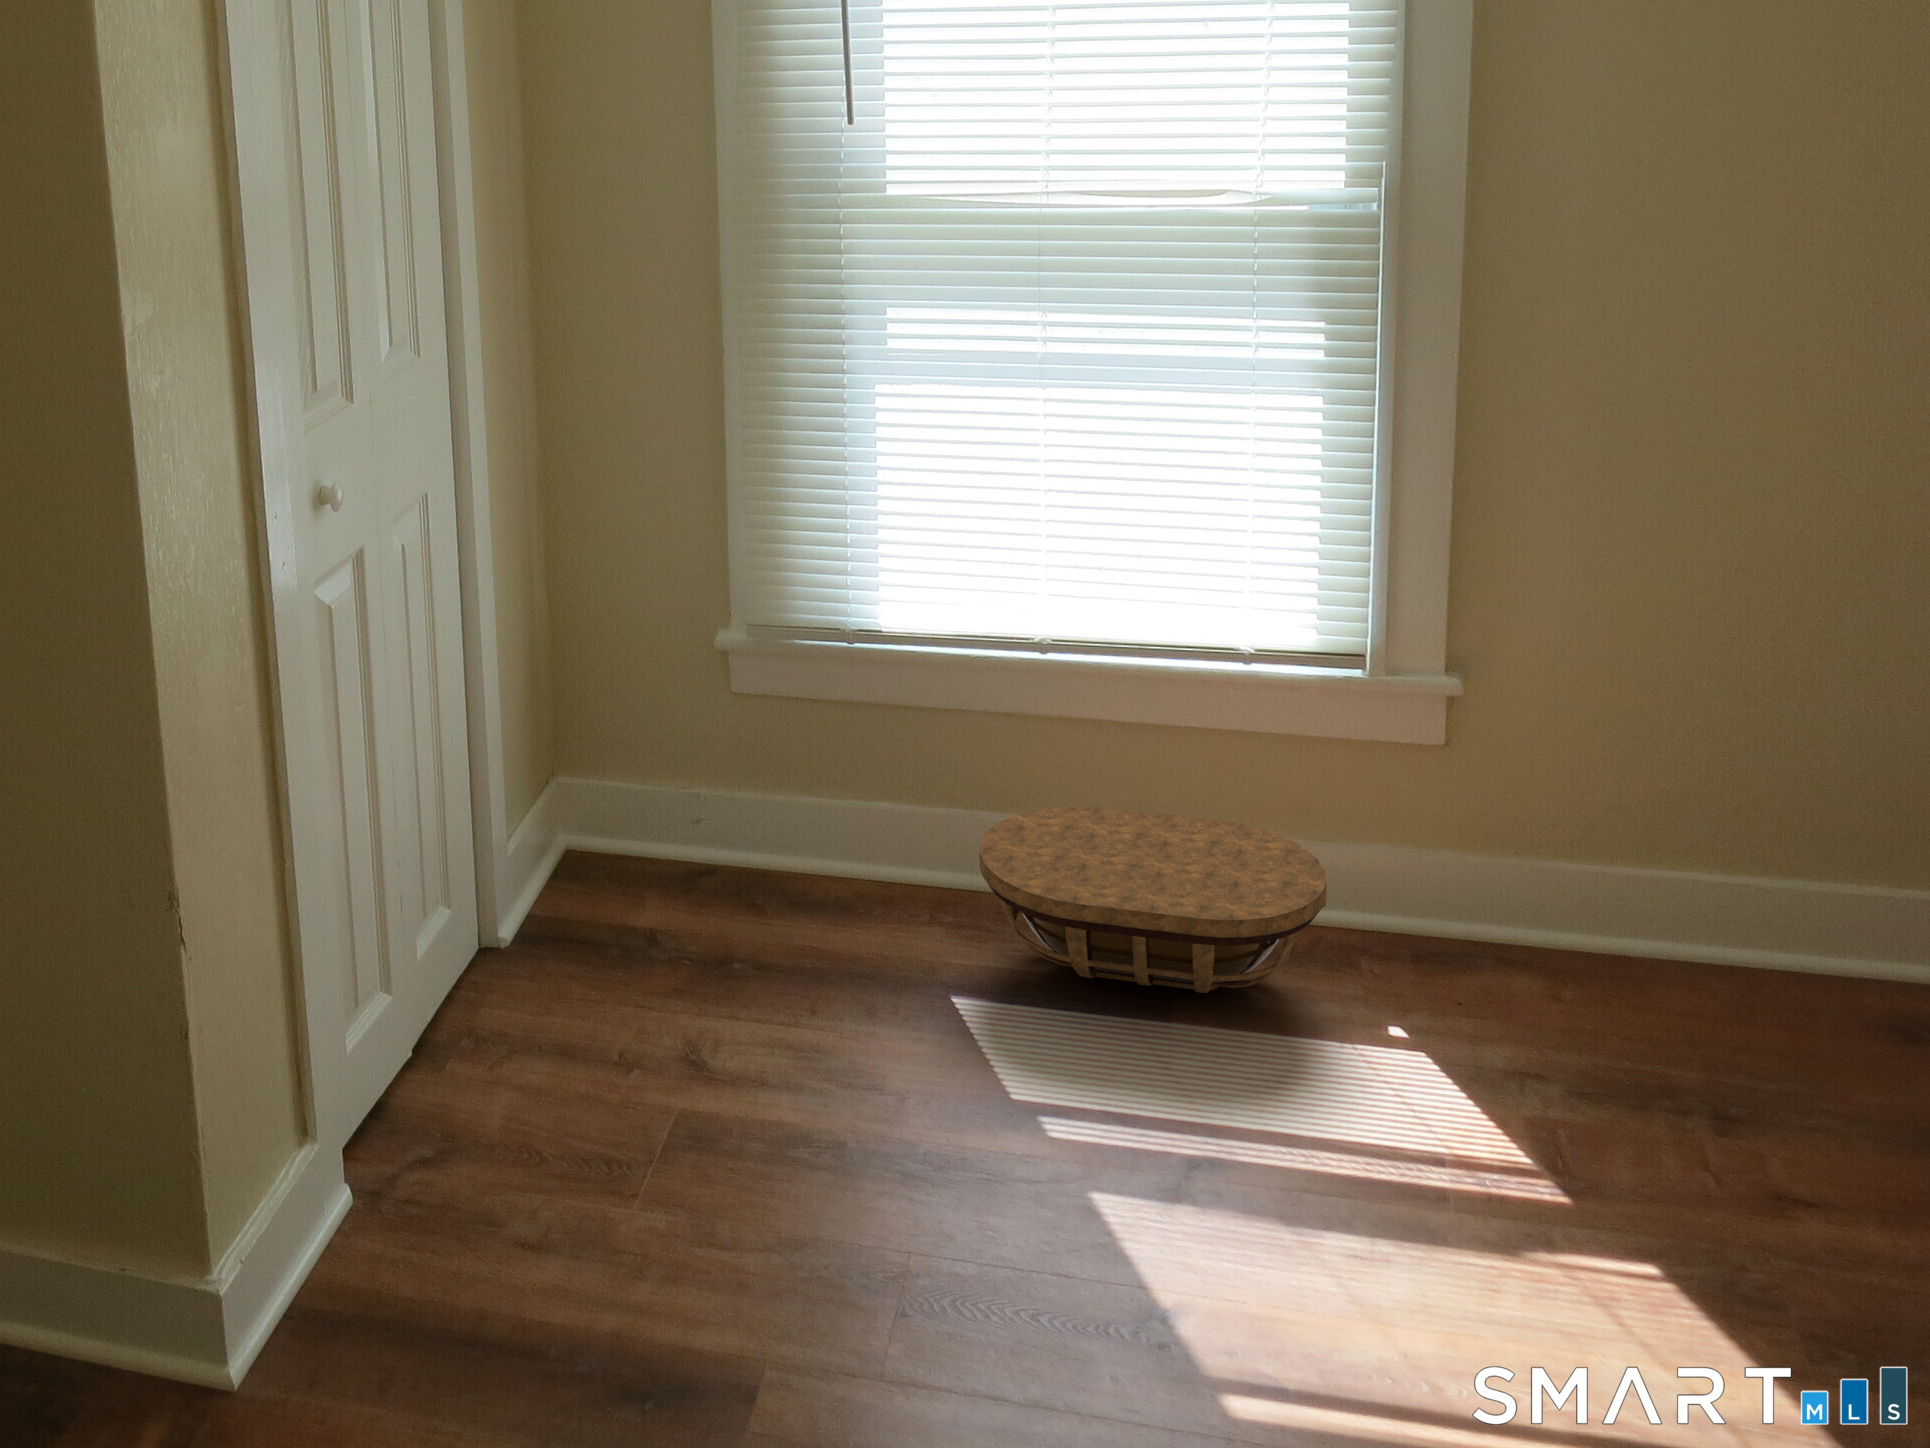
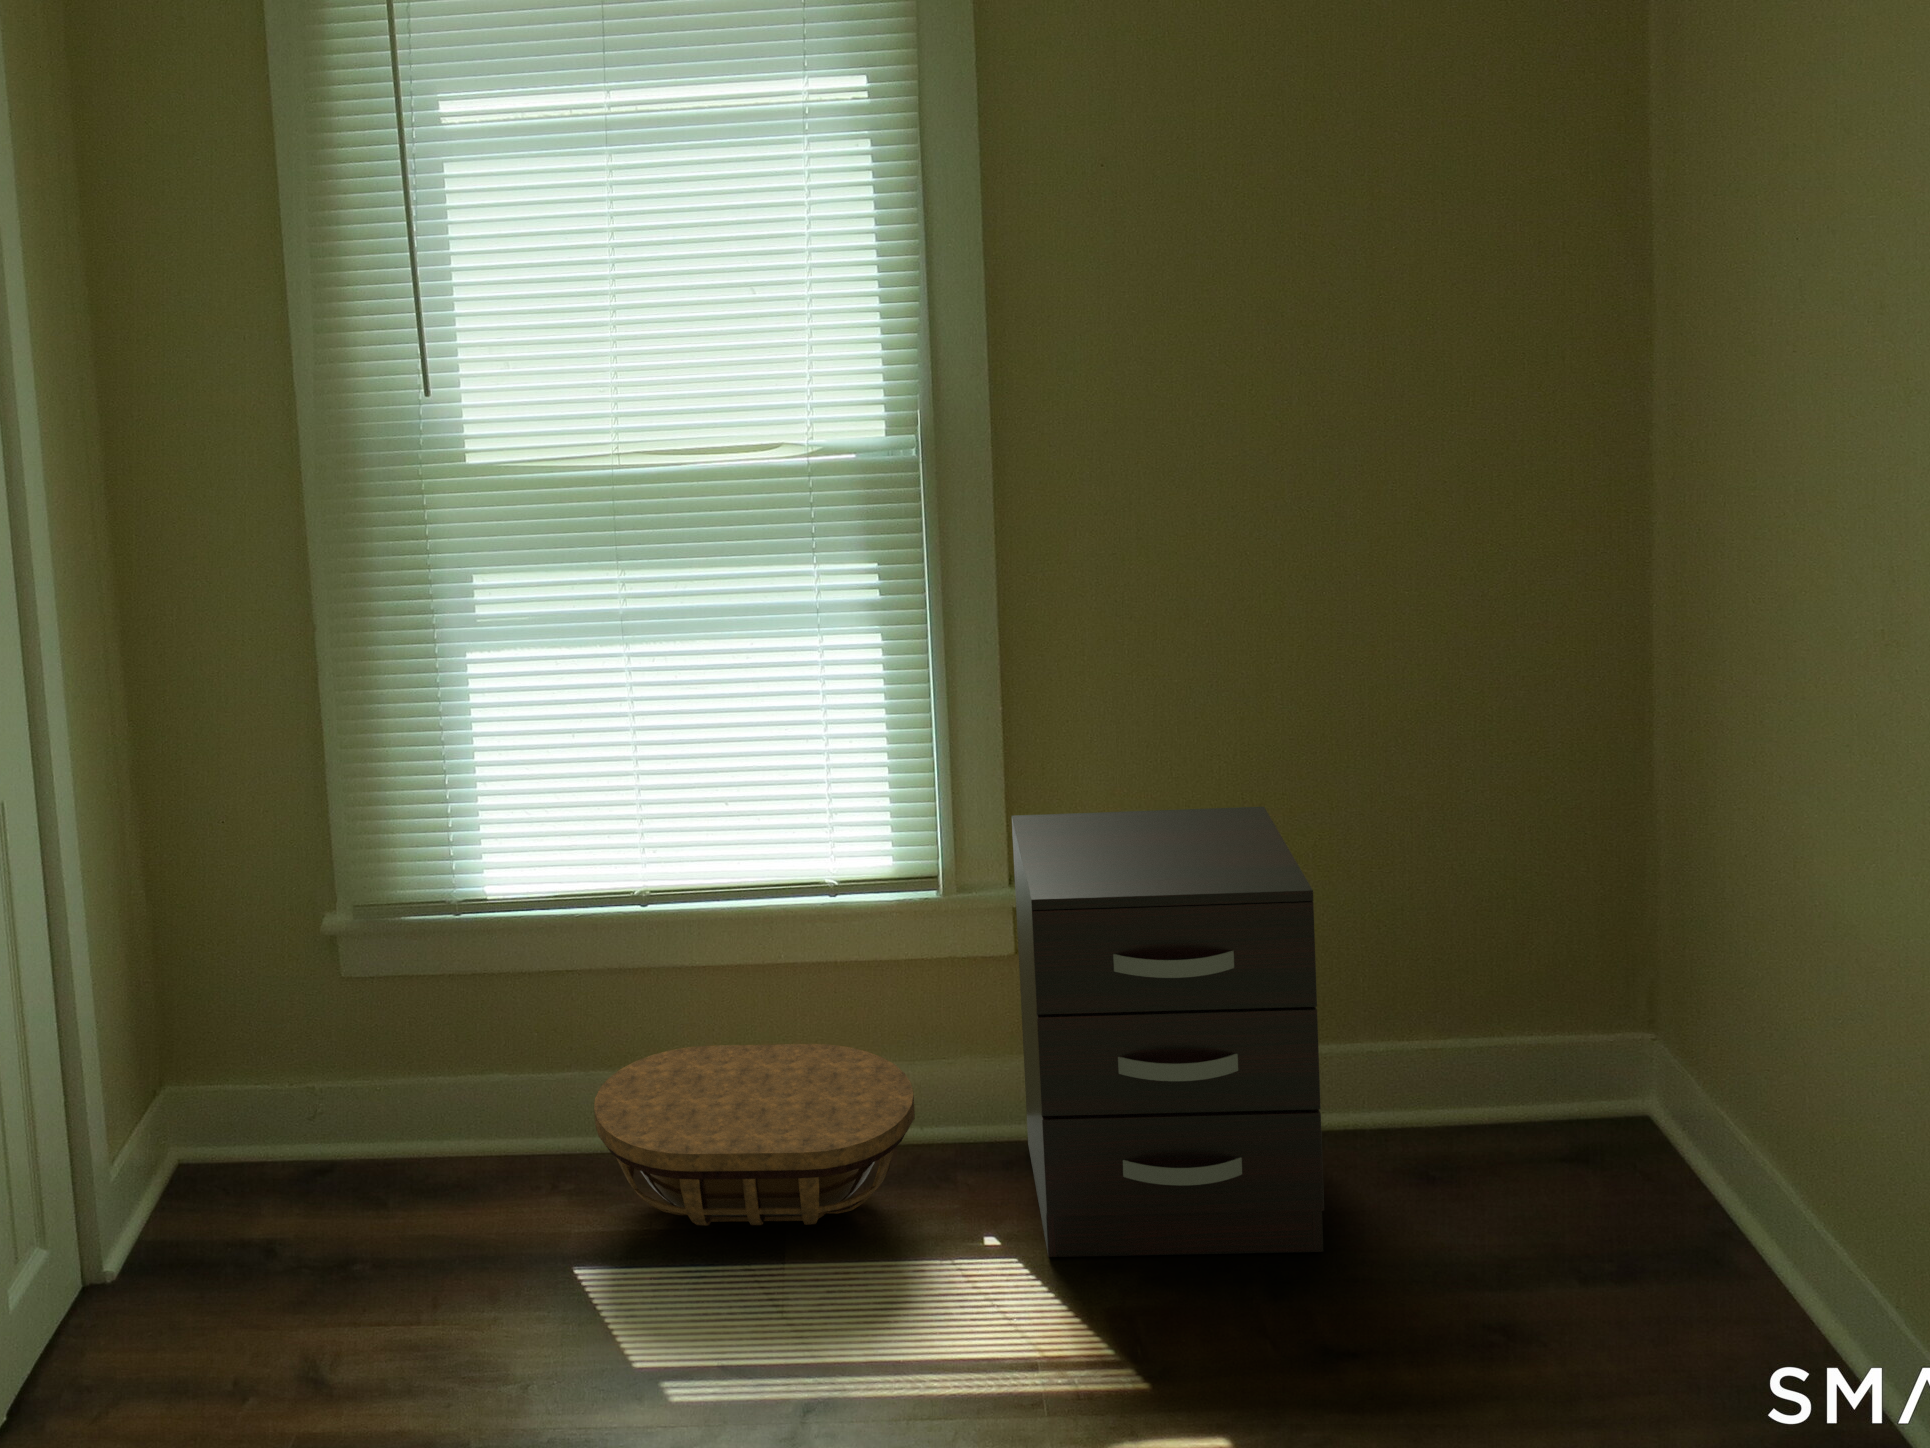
dresser: none [1455,608,1825,1105] -> present [1012,807,1324,1257]

